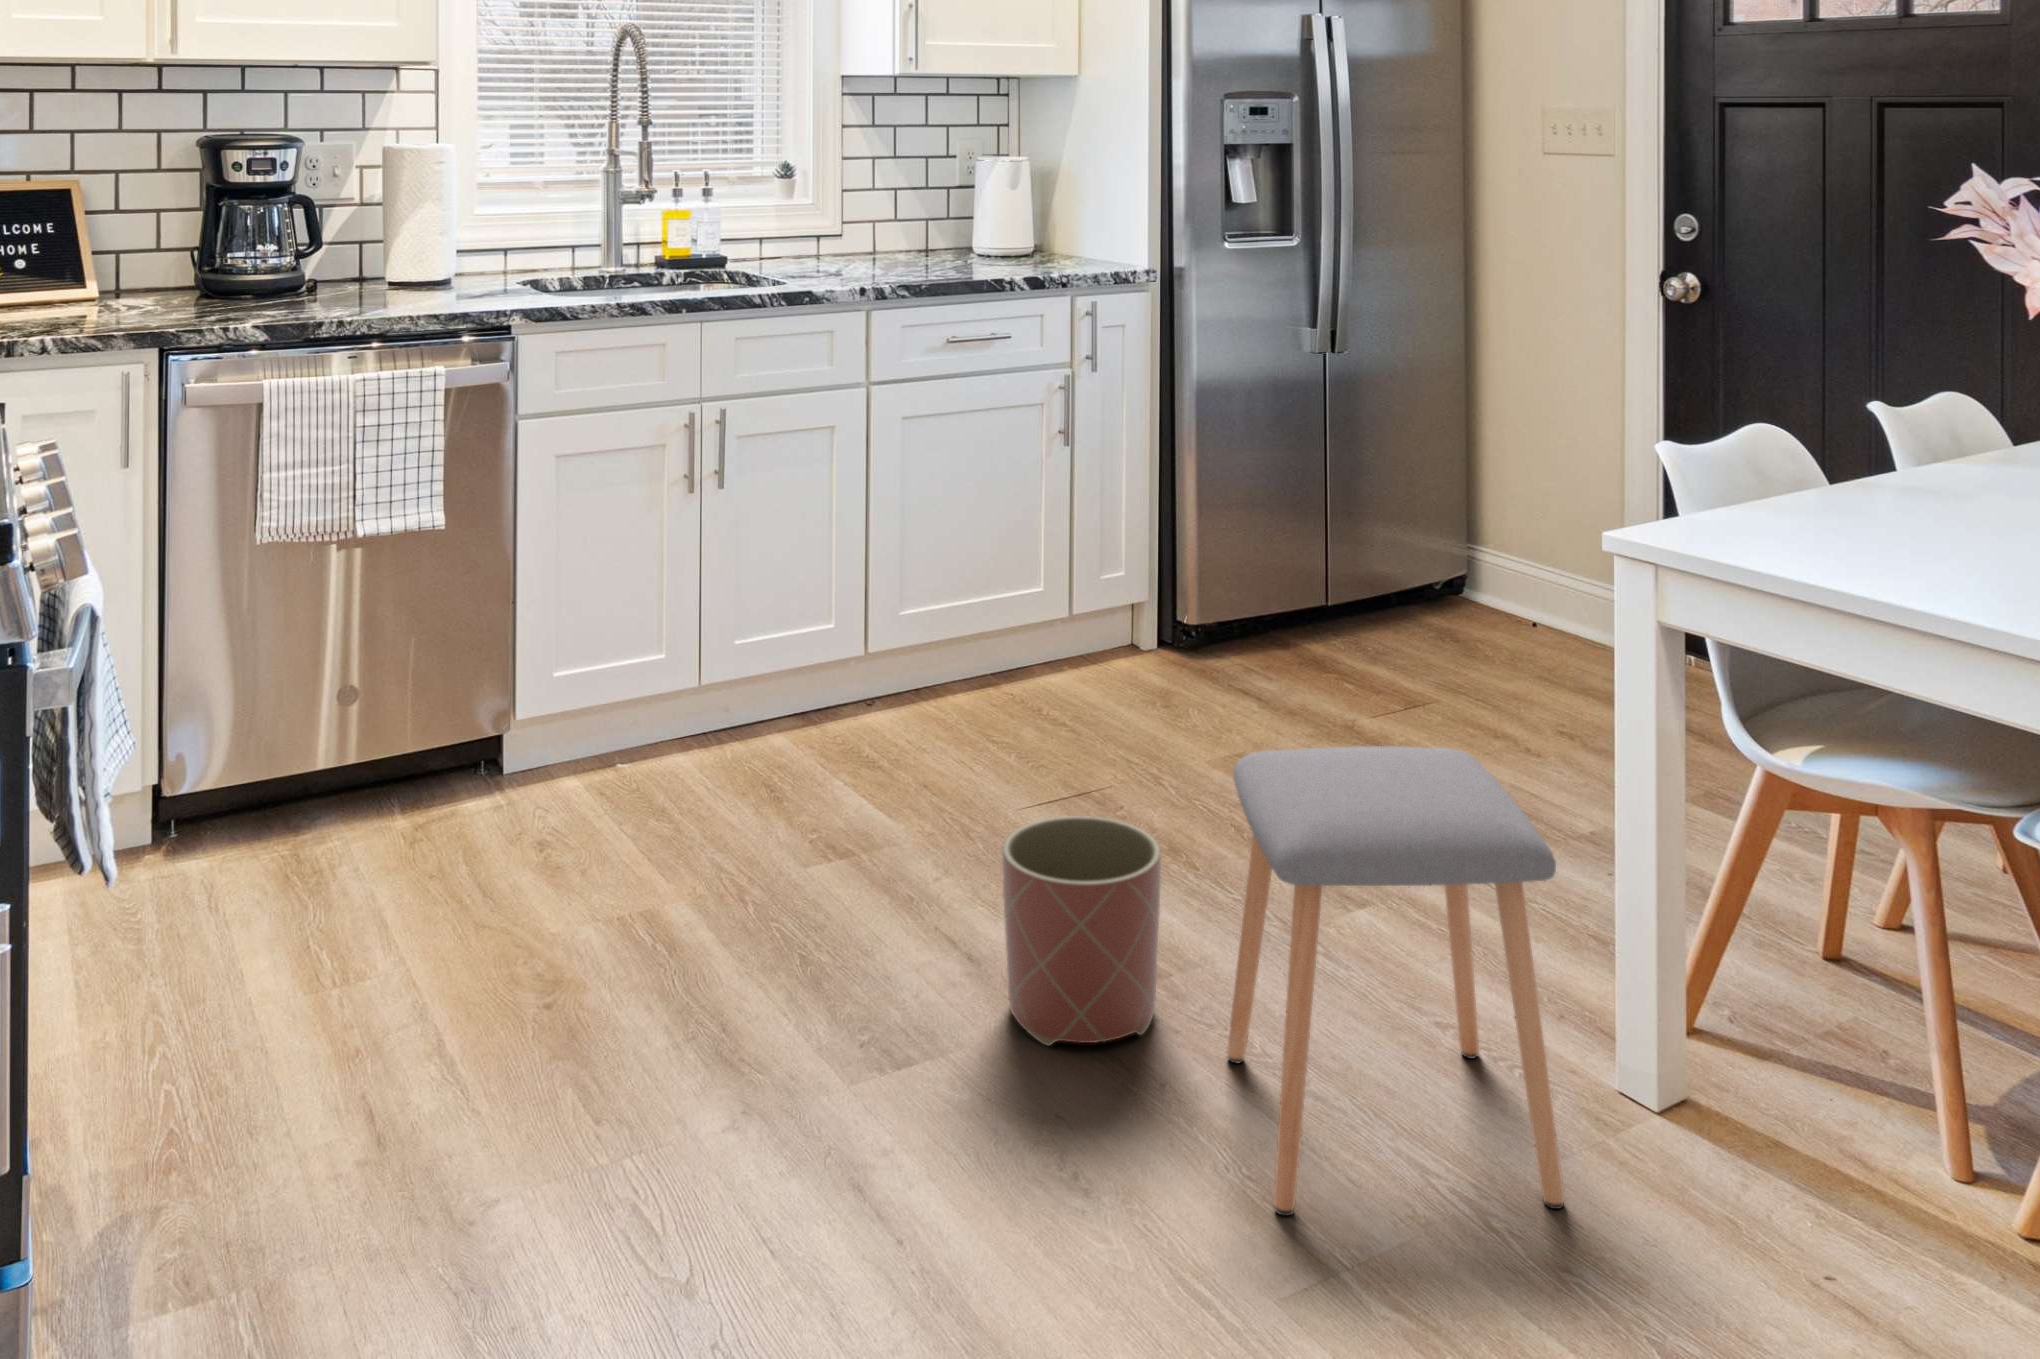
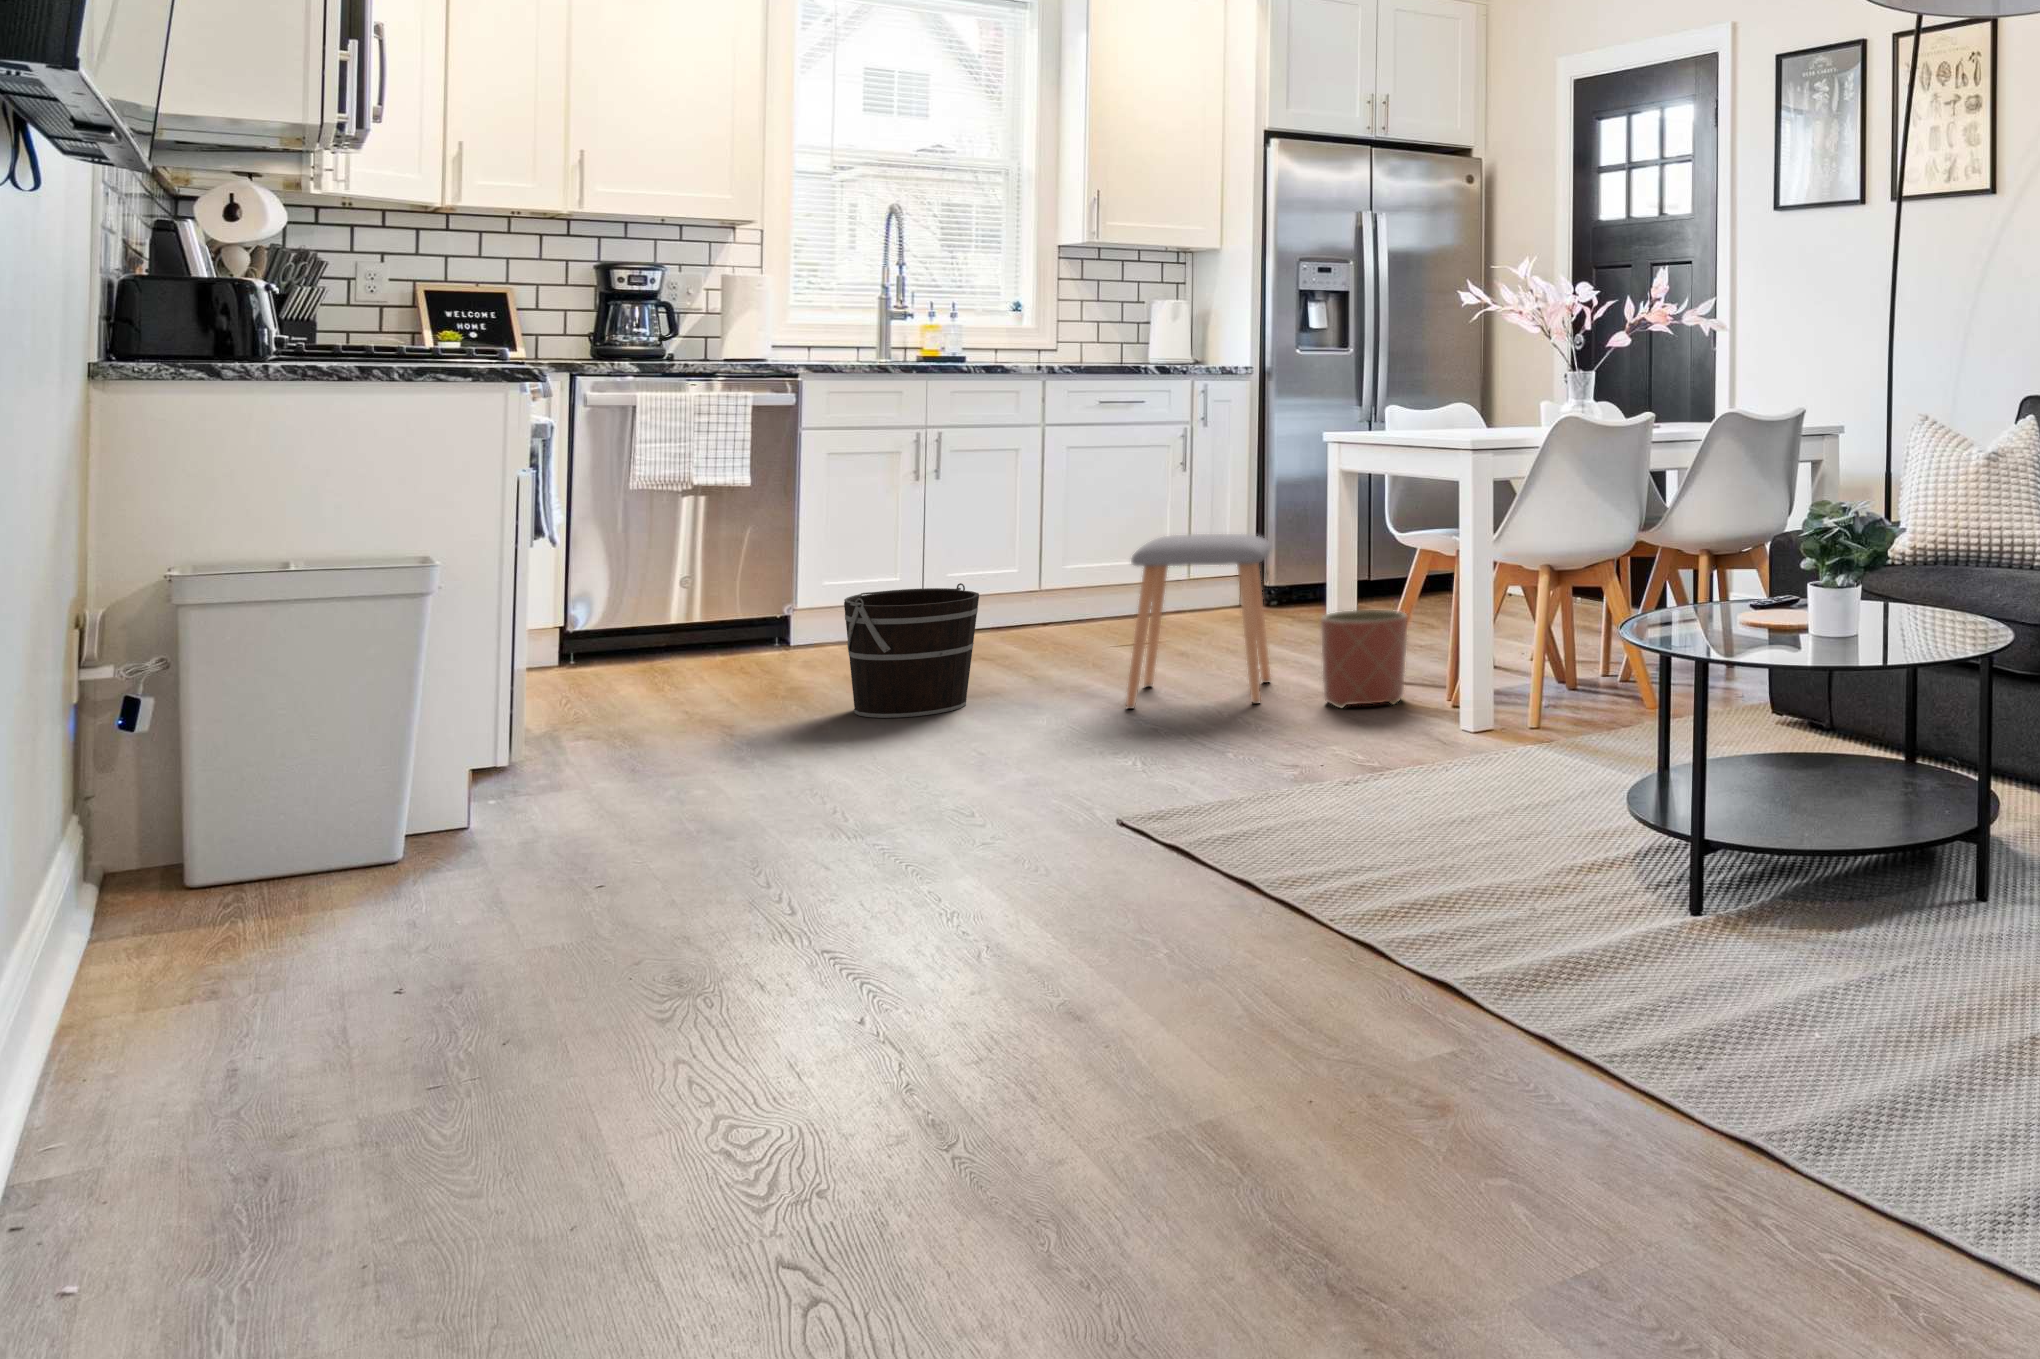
planter: present [1002,816,1161,1045] -> present [1321,610,1407,708]
bucket: none [672,847,933,1217] -> present [844,583,979,718]

